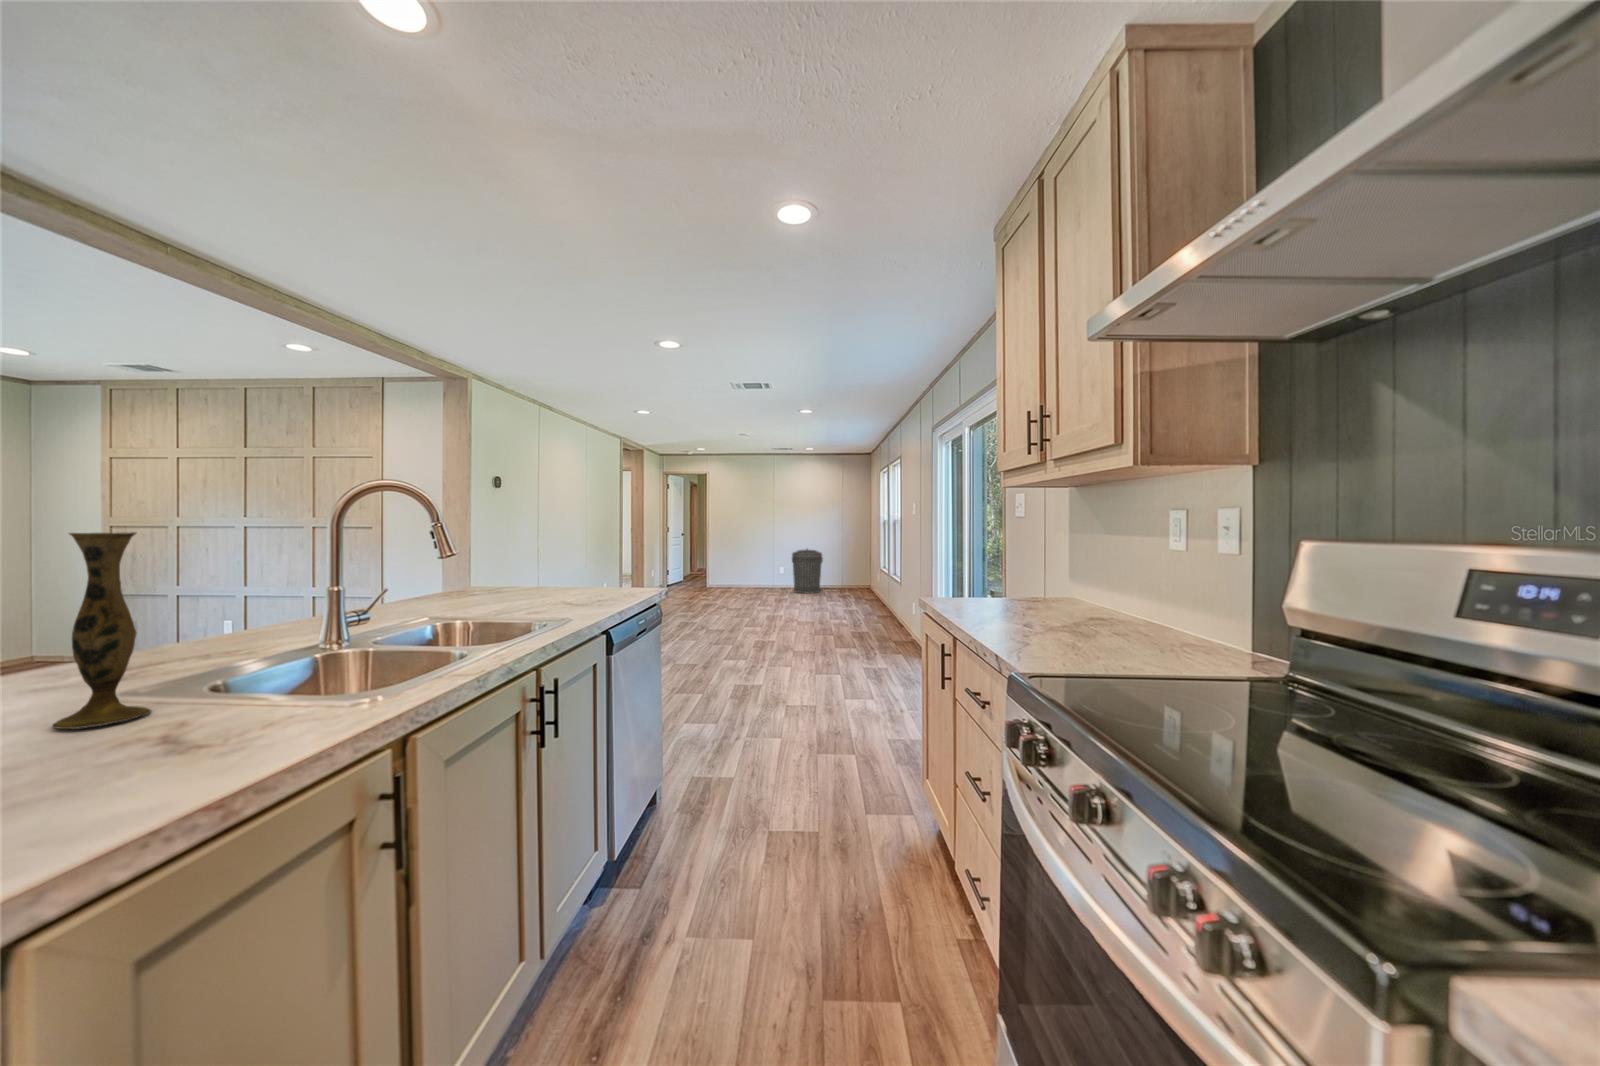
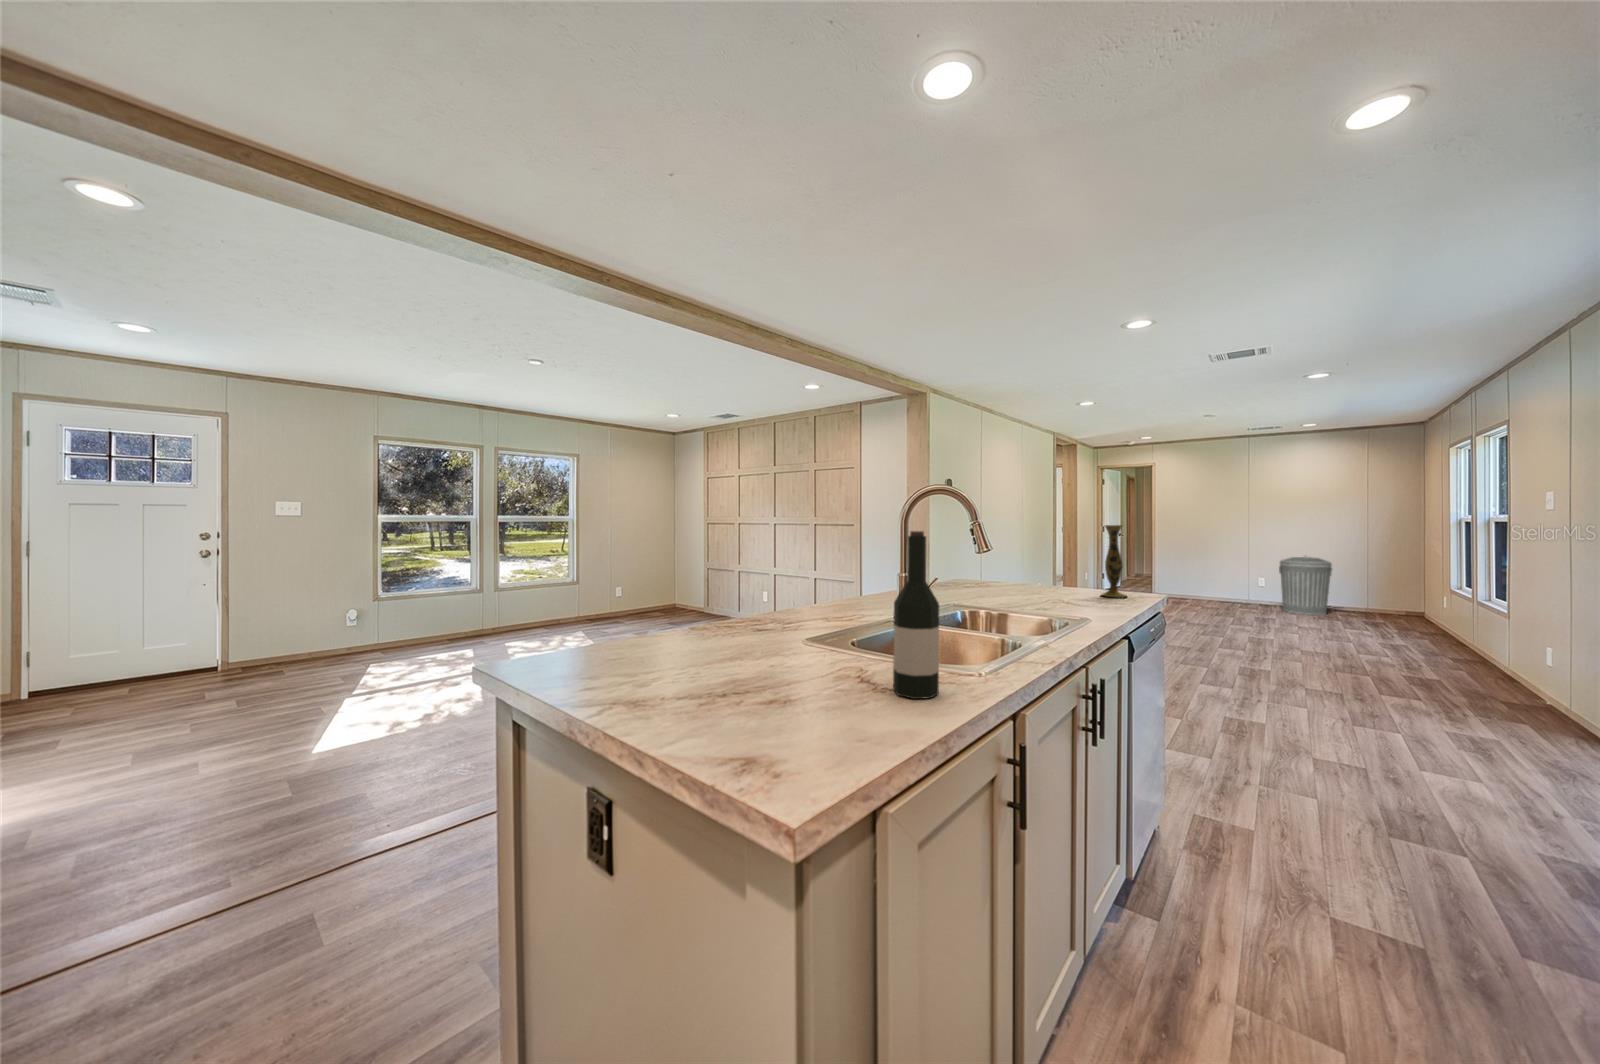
vase: present [53,532,151,729] -> present [1102,525,1127,597]
wine bottle: none [185,536,263,757] -> present [893,531,939,699]

